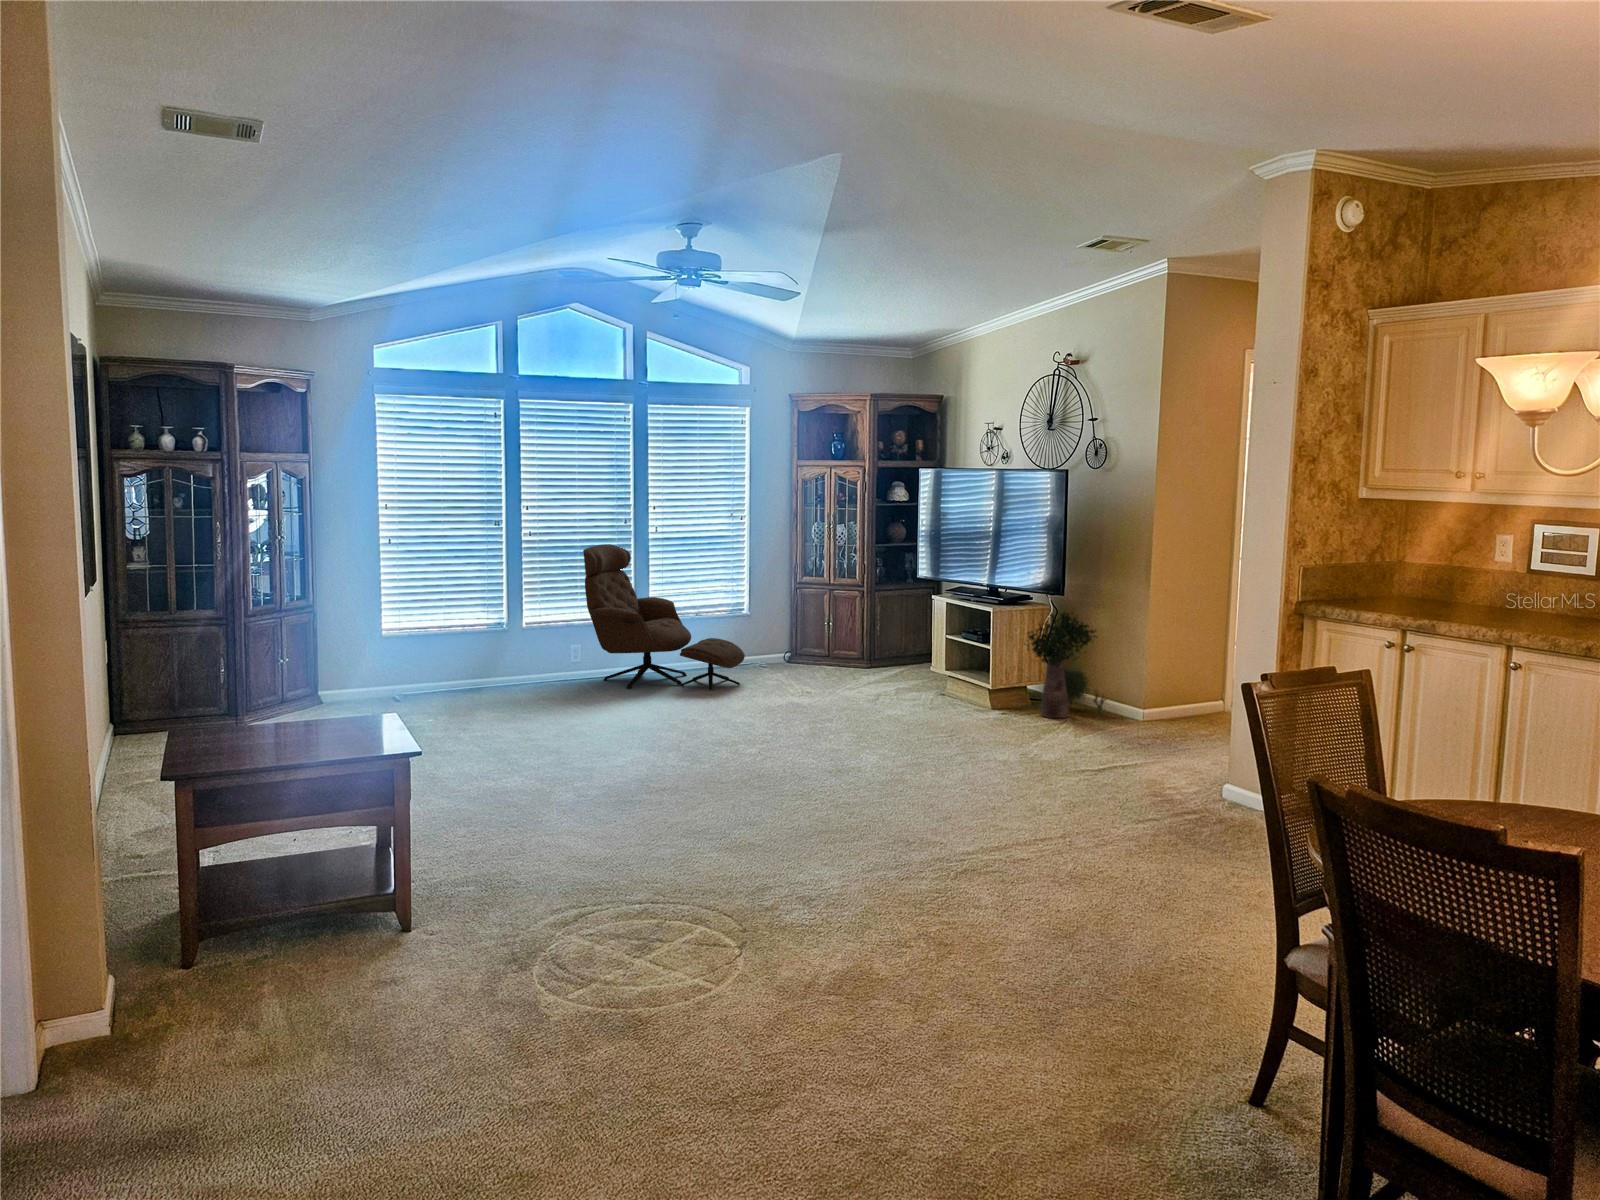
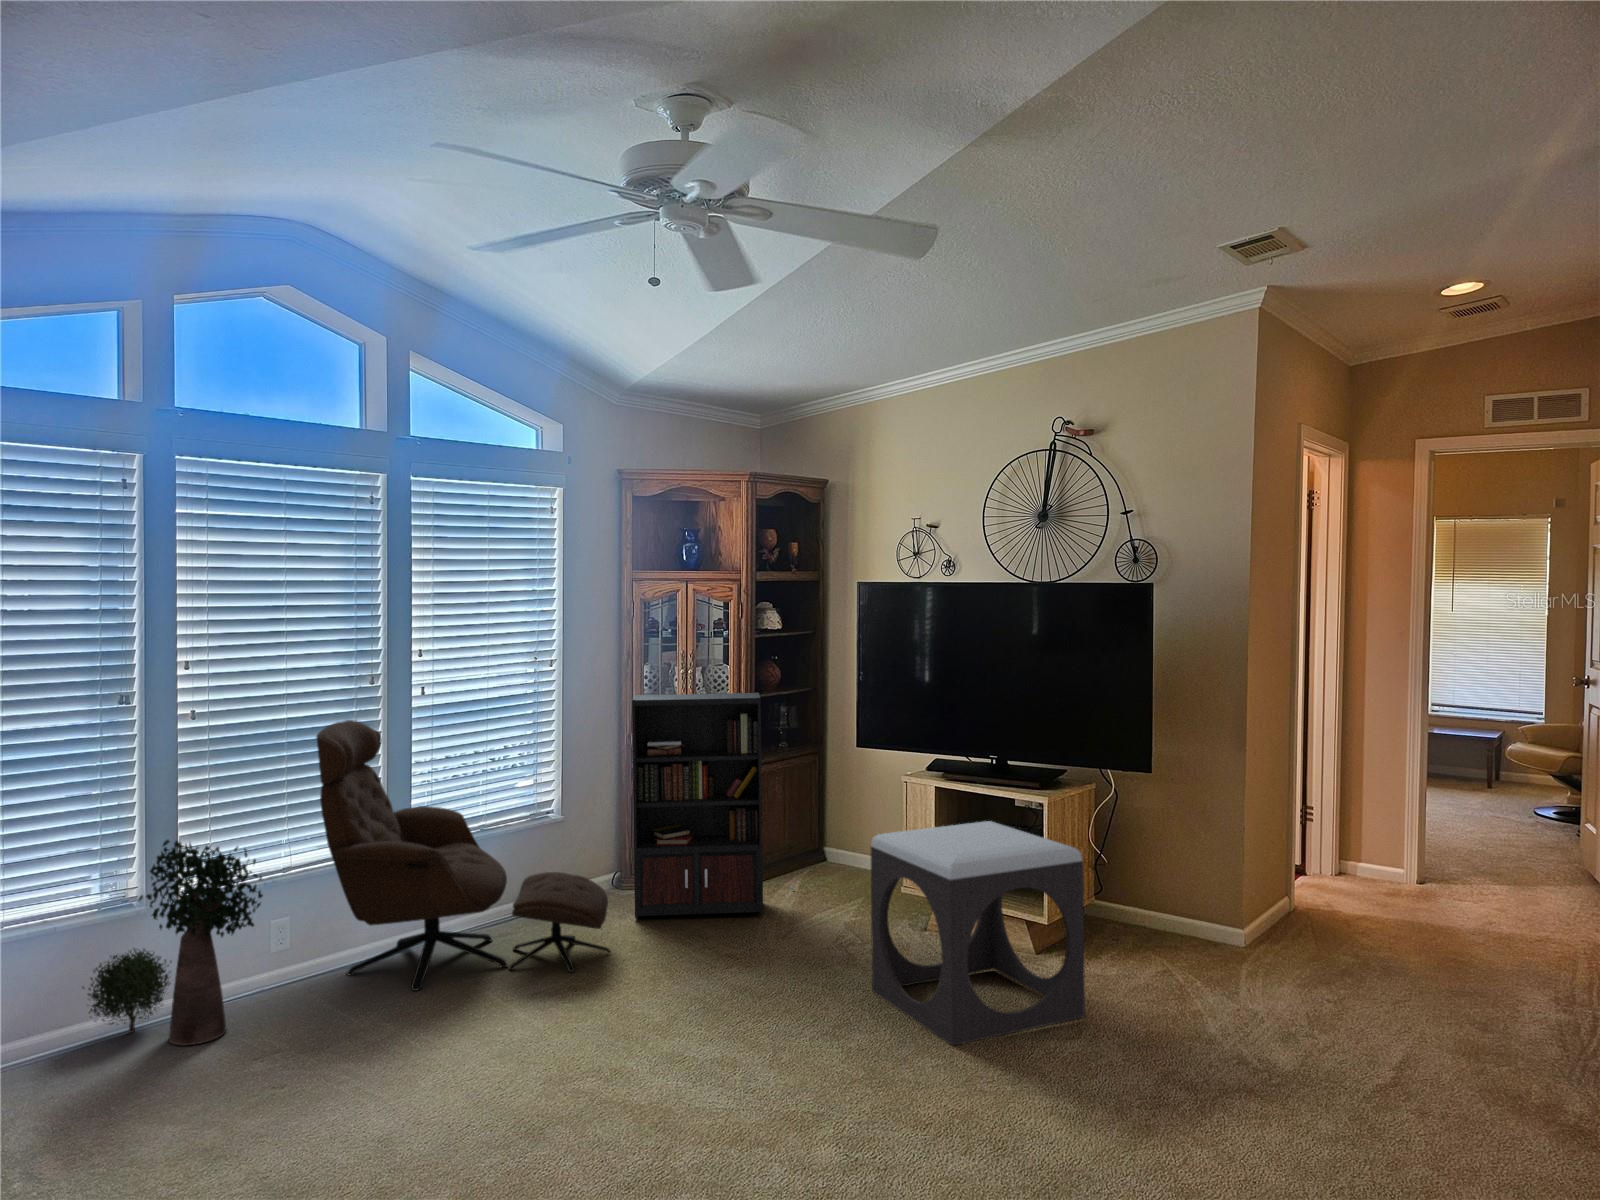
bookcase: none [771,539,887,679] -> present [632,692,794,918]
potted plant: present [1027,612,1106,718] -> present [82,840,263,1045]
footstool: none [857,619,959,733] -> present [870,821,1085,1045]

